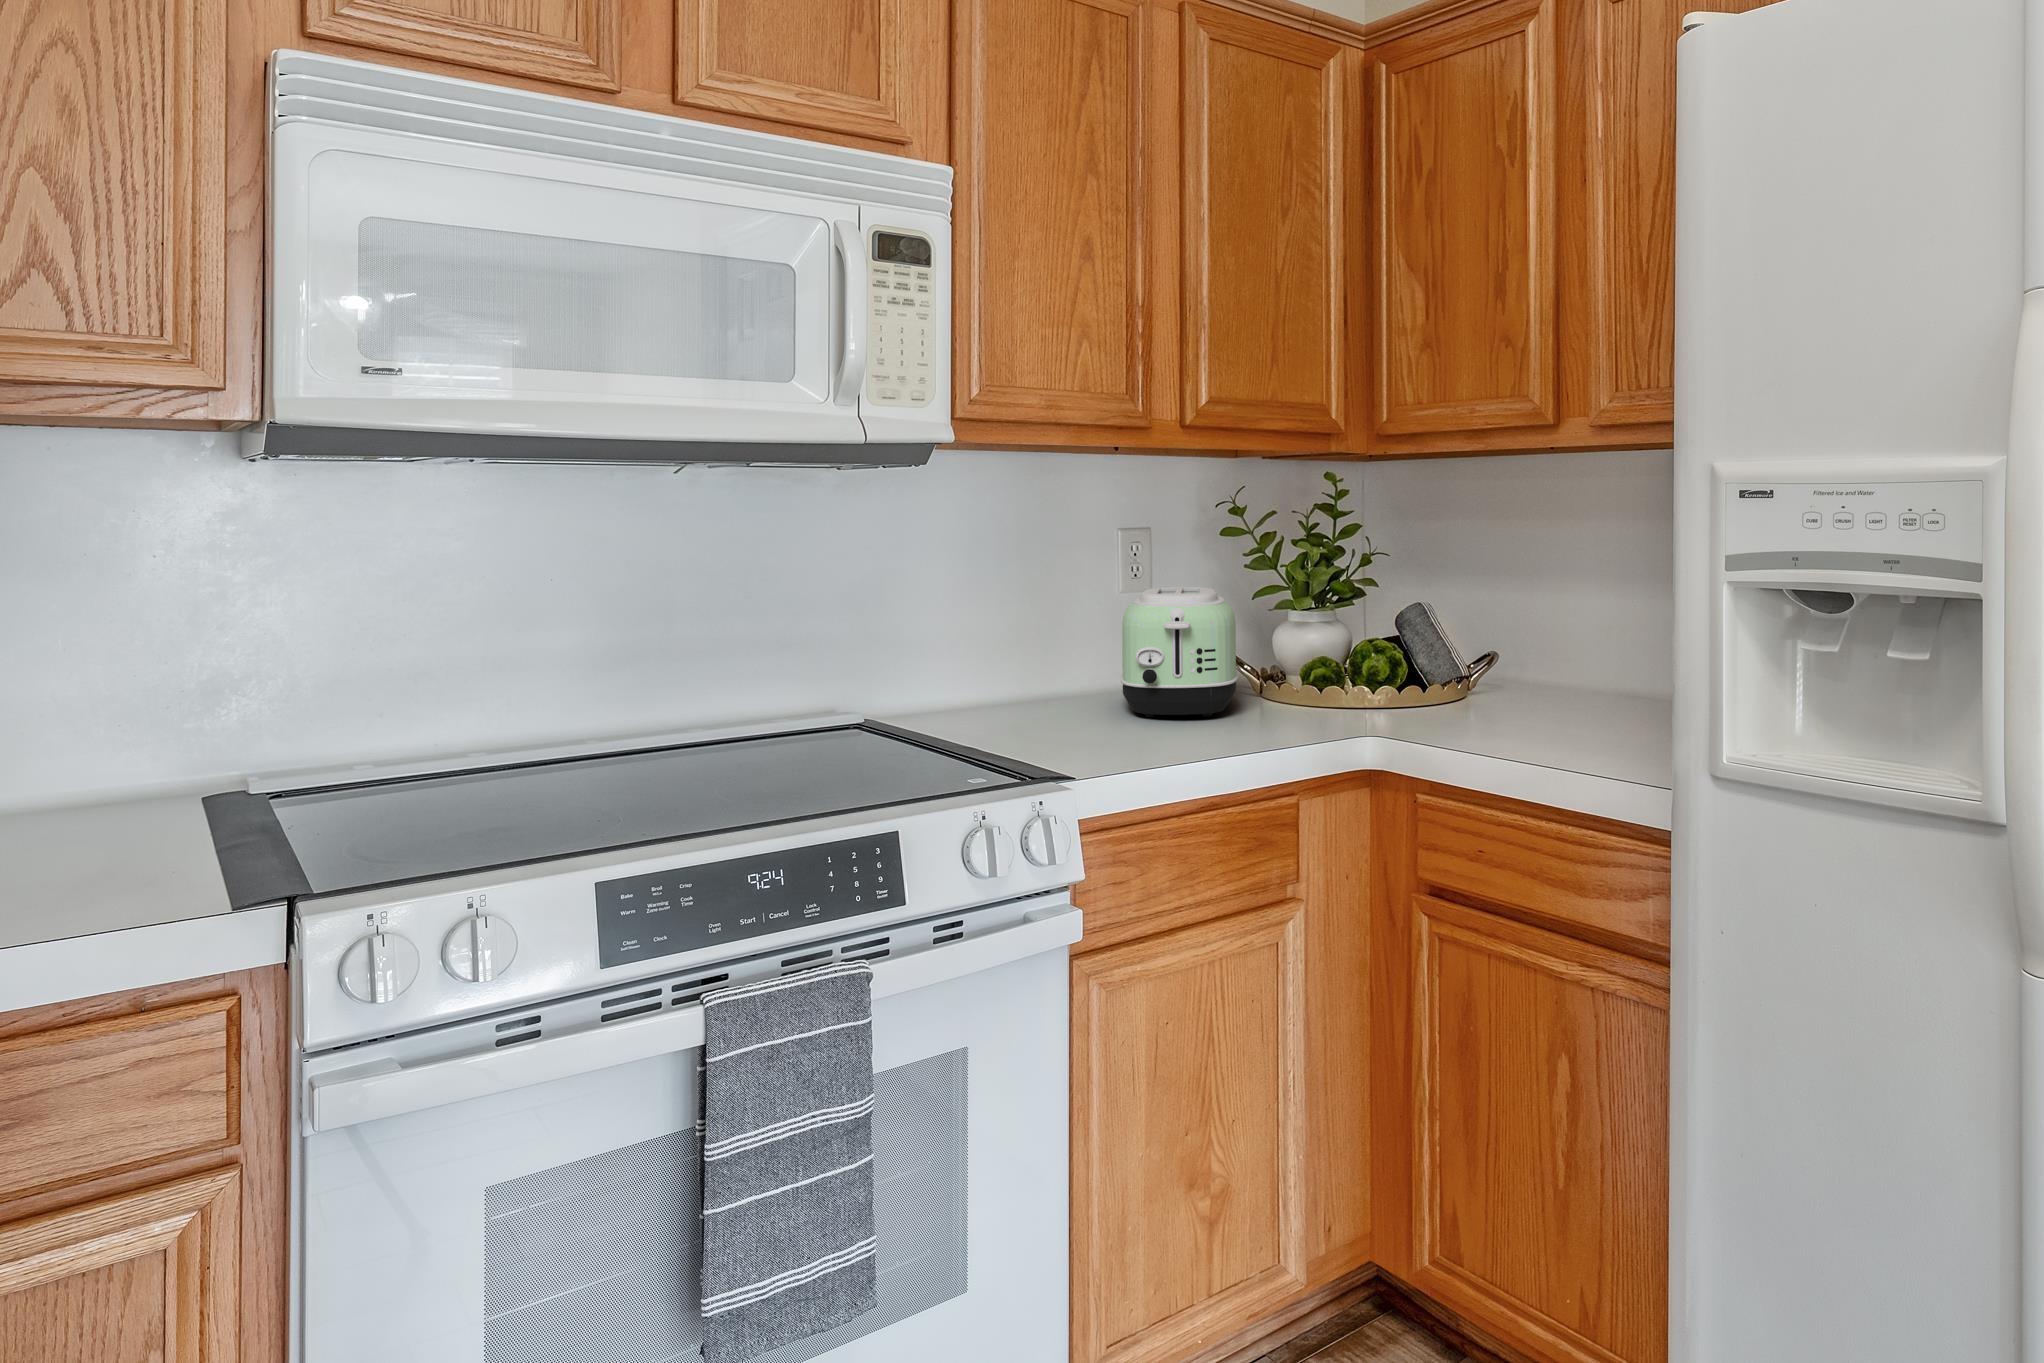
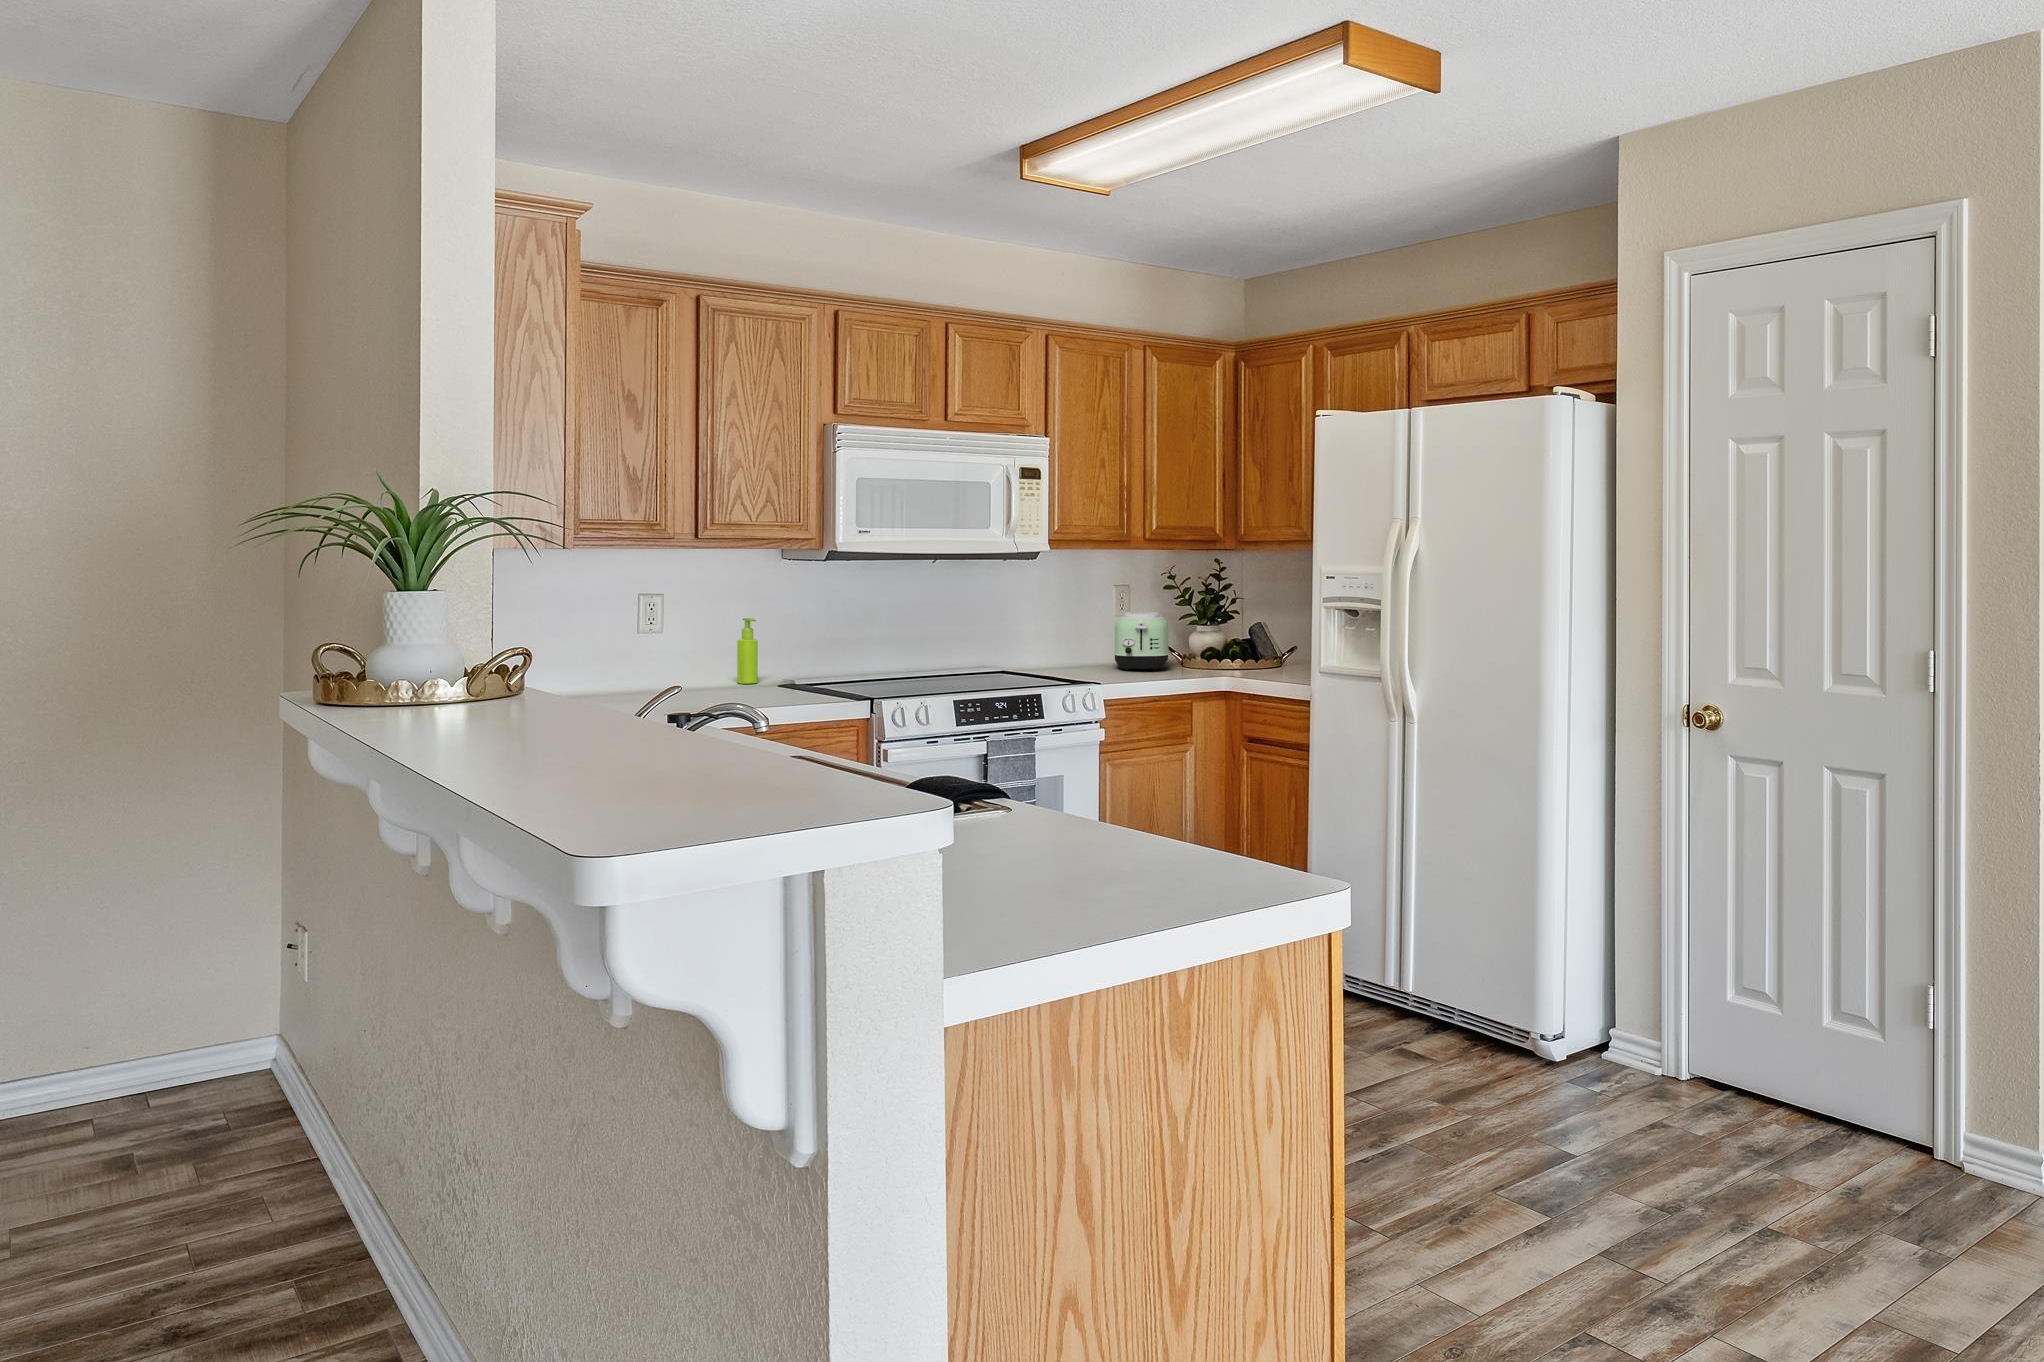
soap dispenser: none [85,636,155,814] -> present [737,618,758,684]

